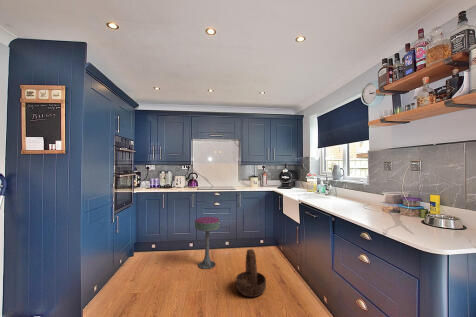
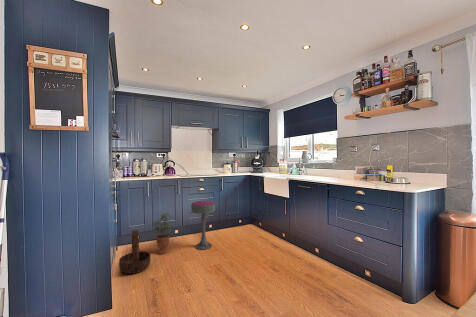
potted plant: none [158,225,176,267] -> present [154,214,170,254]
basket: present [236,249,266,297] -> present [119,230,151,274]

